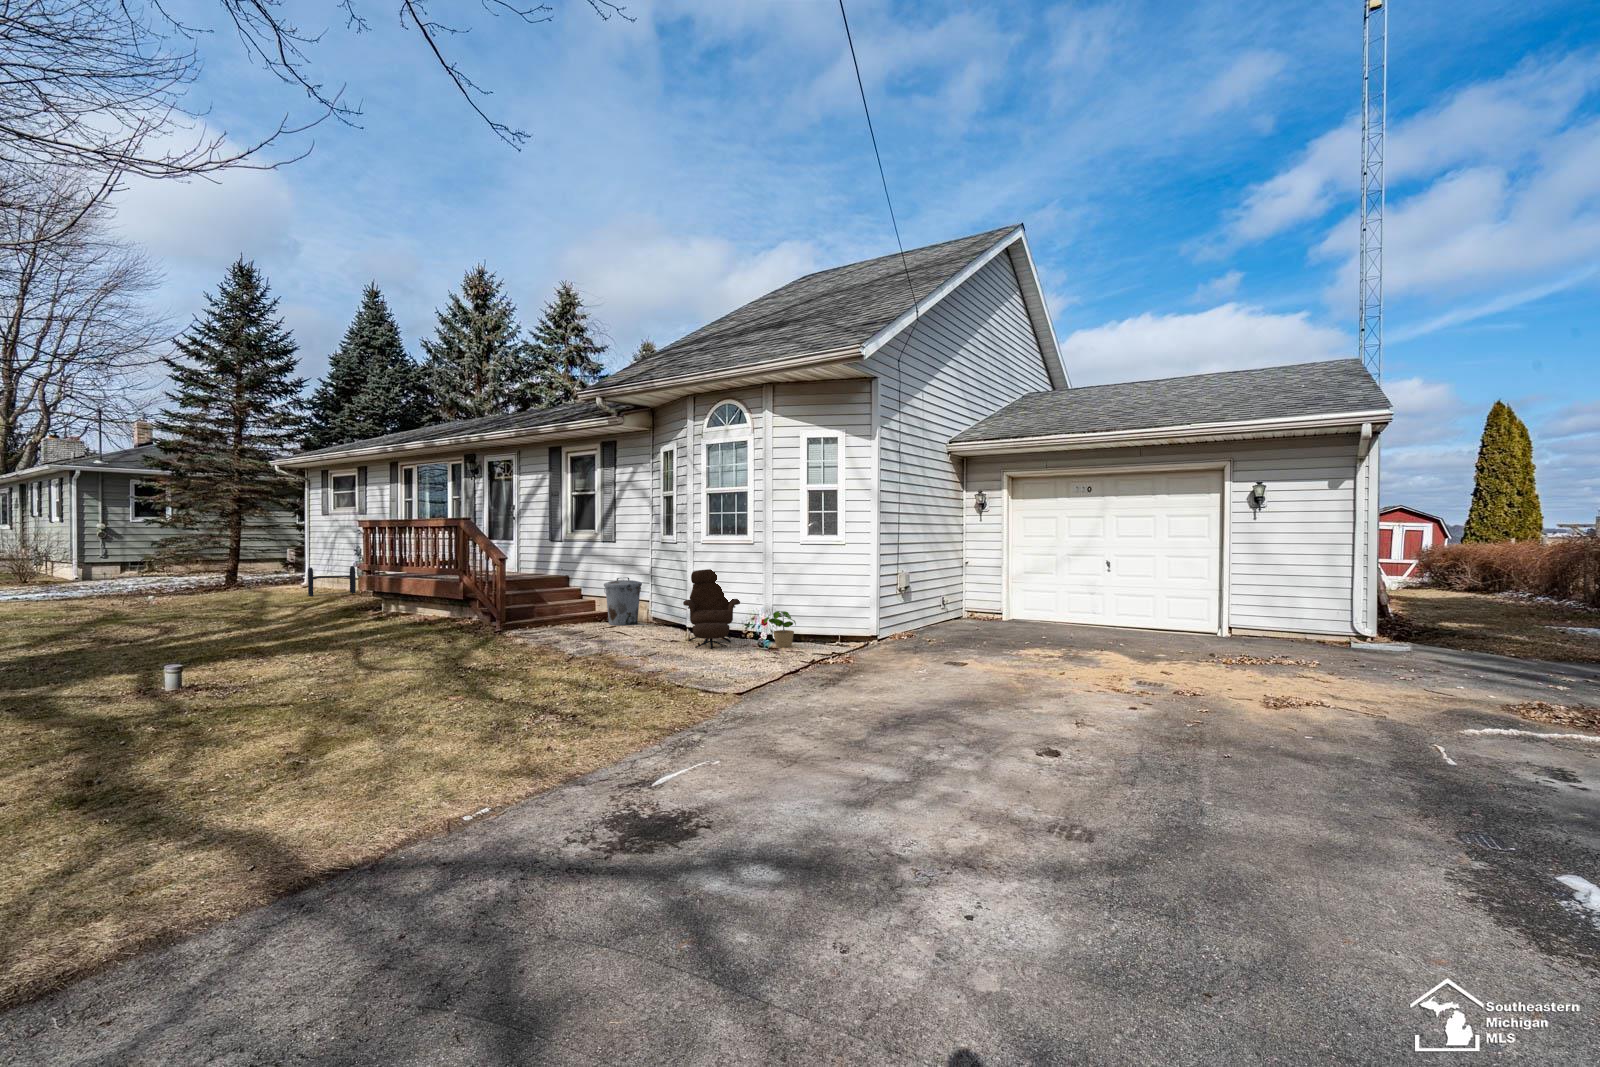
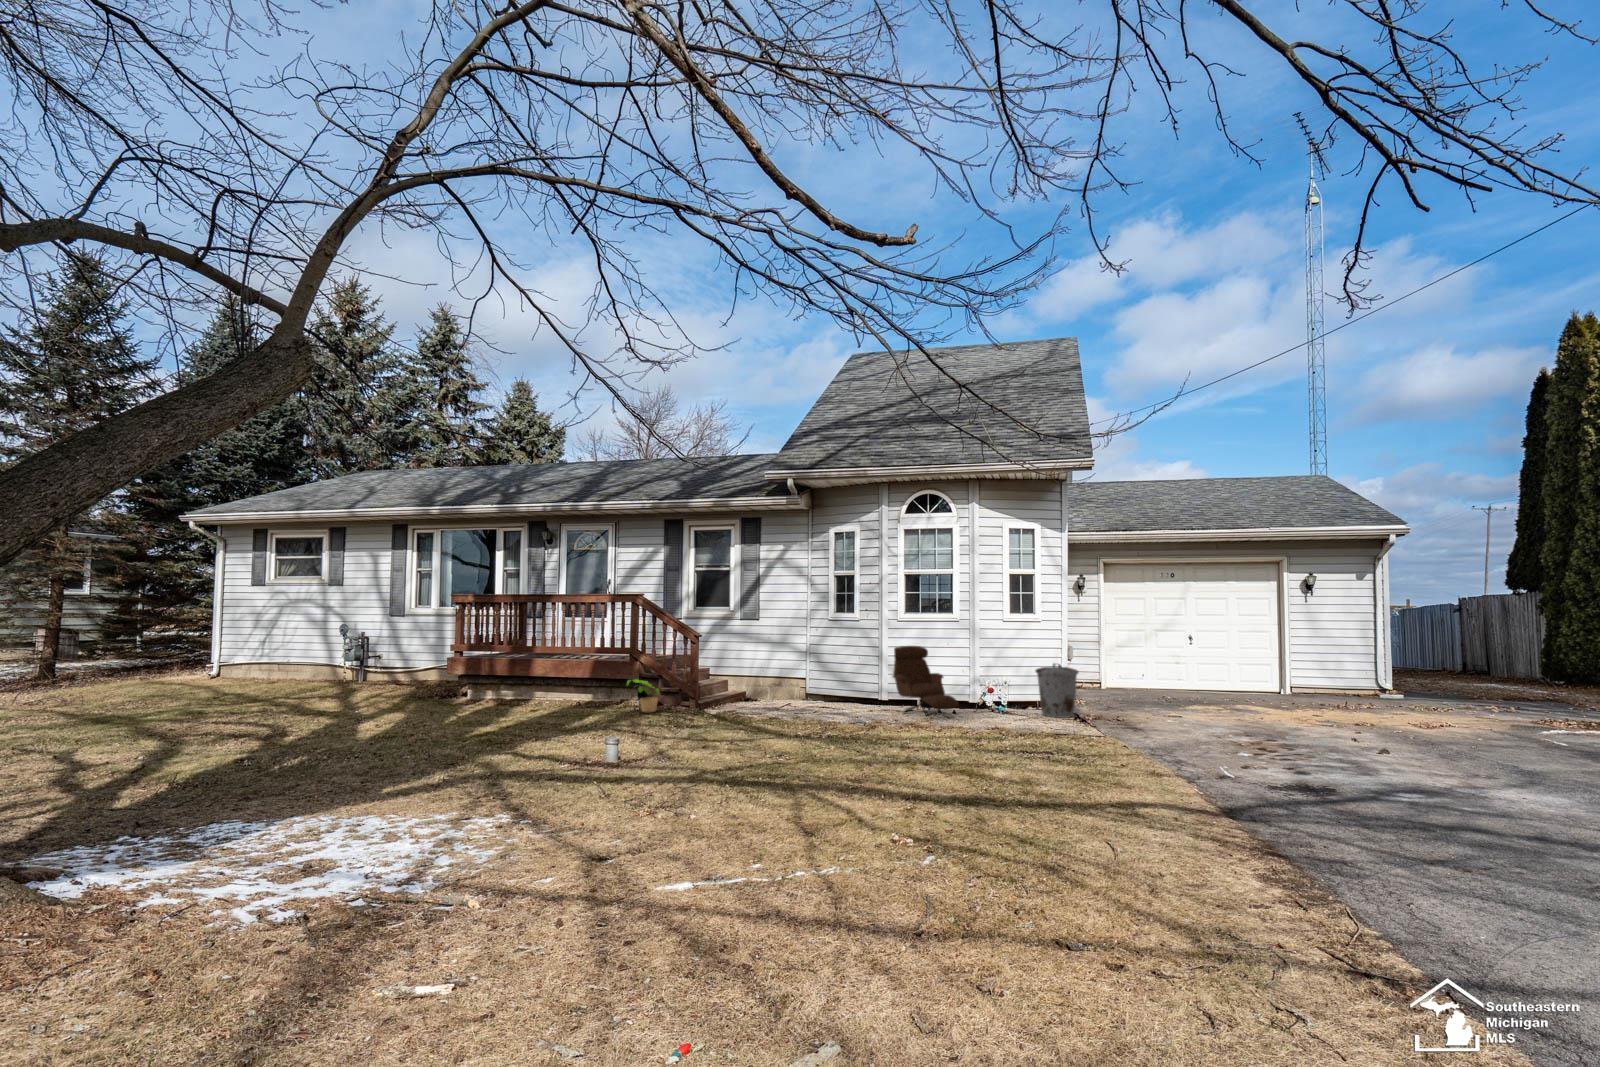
bench: present [308,566,356,596] -> none [274,648,337,686]
trash can: present [604,577,642,625] -> present [1035,663,1078,718]
potted plant: present [764,611,796,647] -> present [627,679,660,712]

